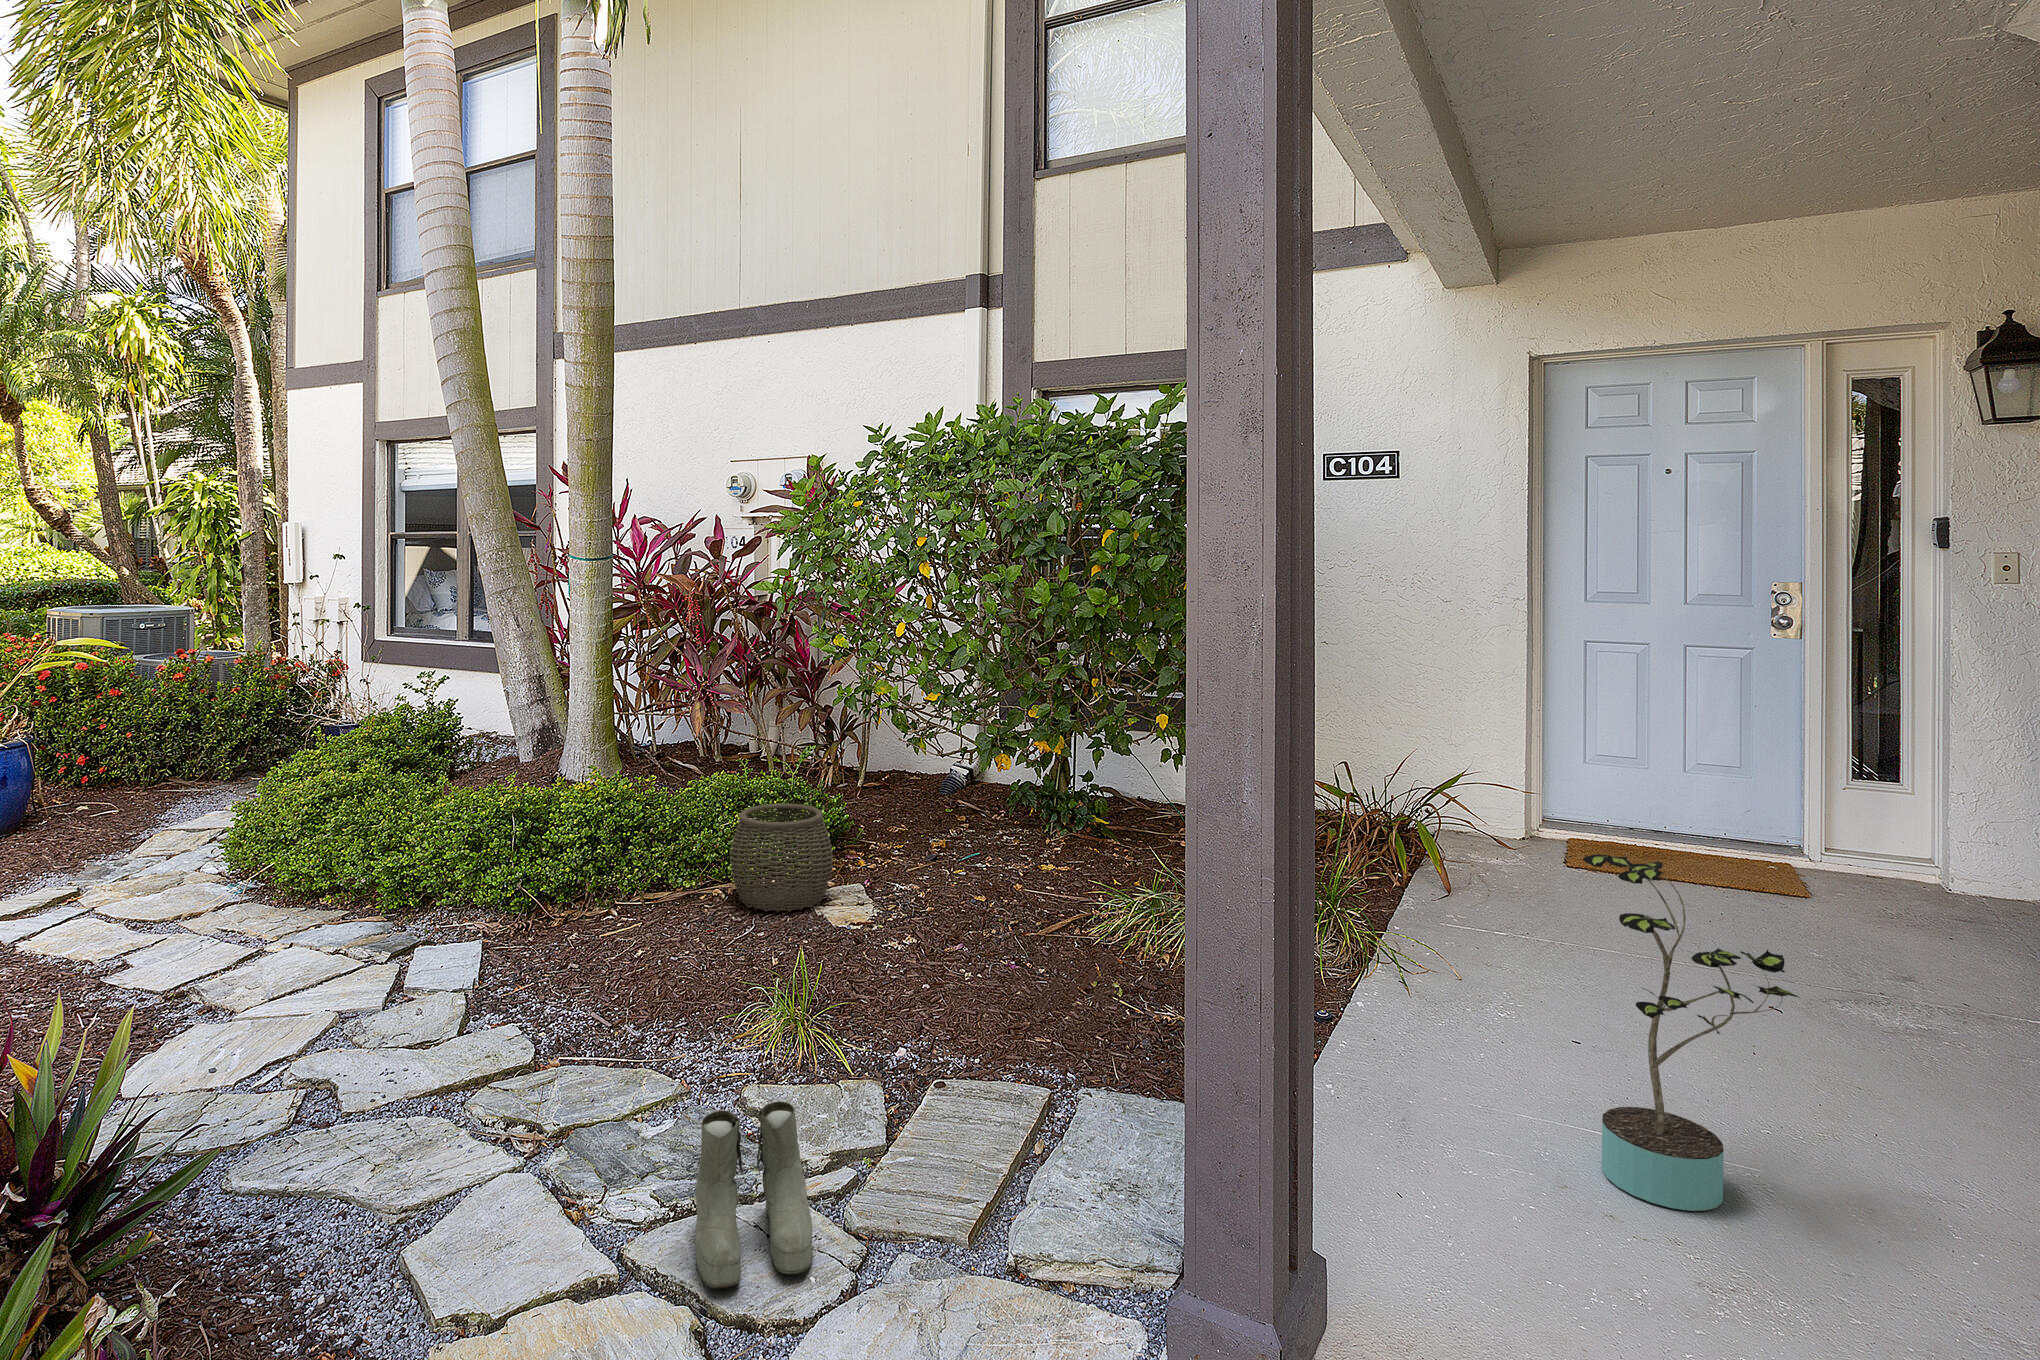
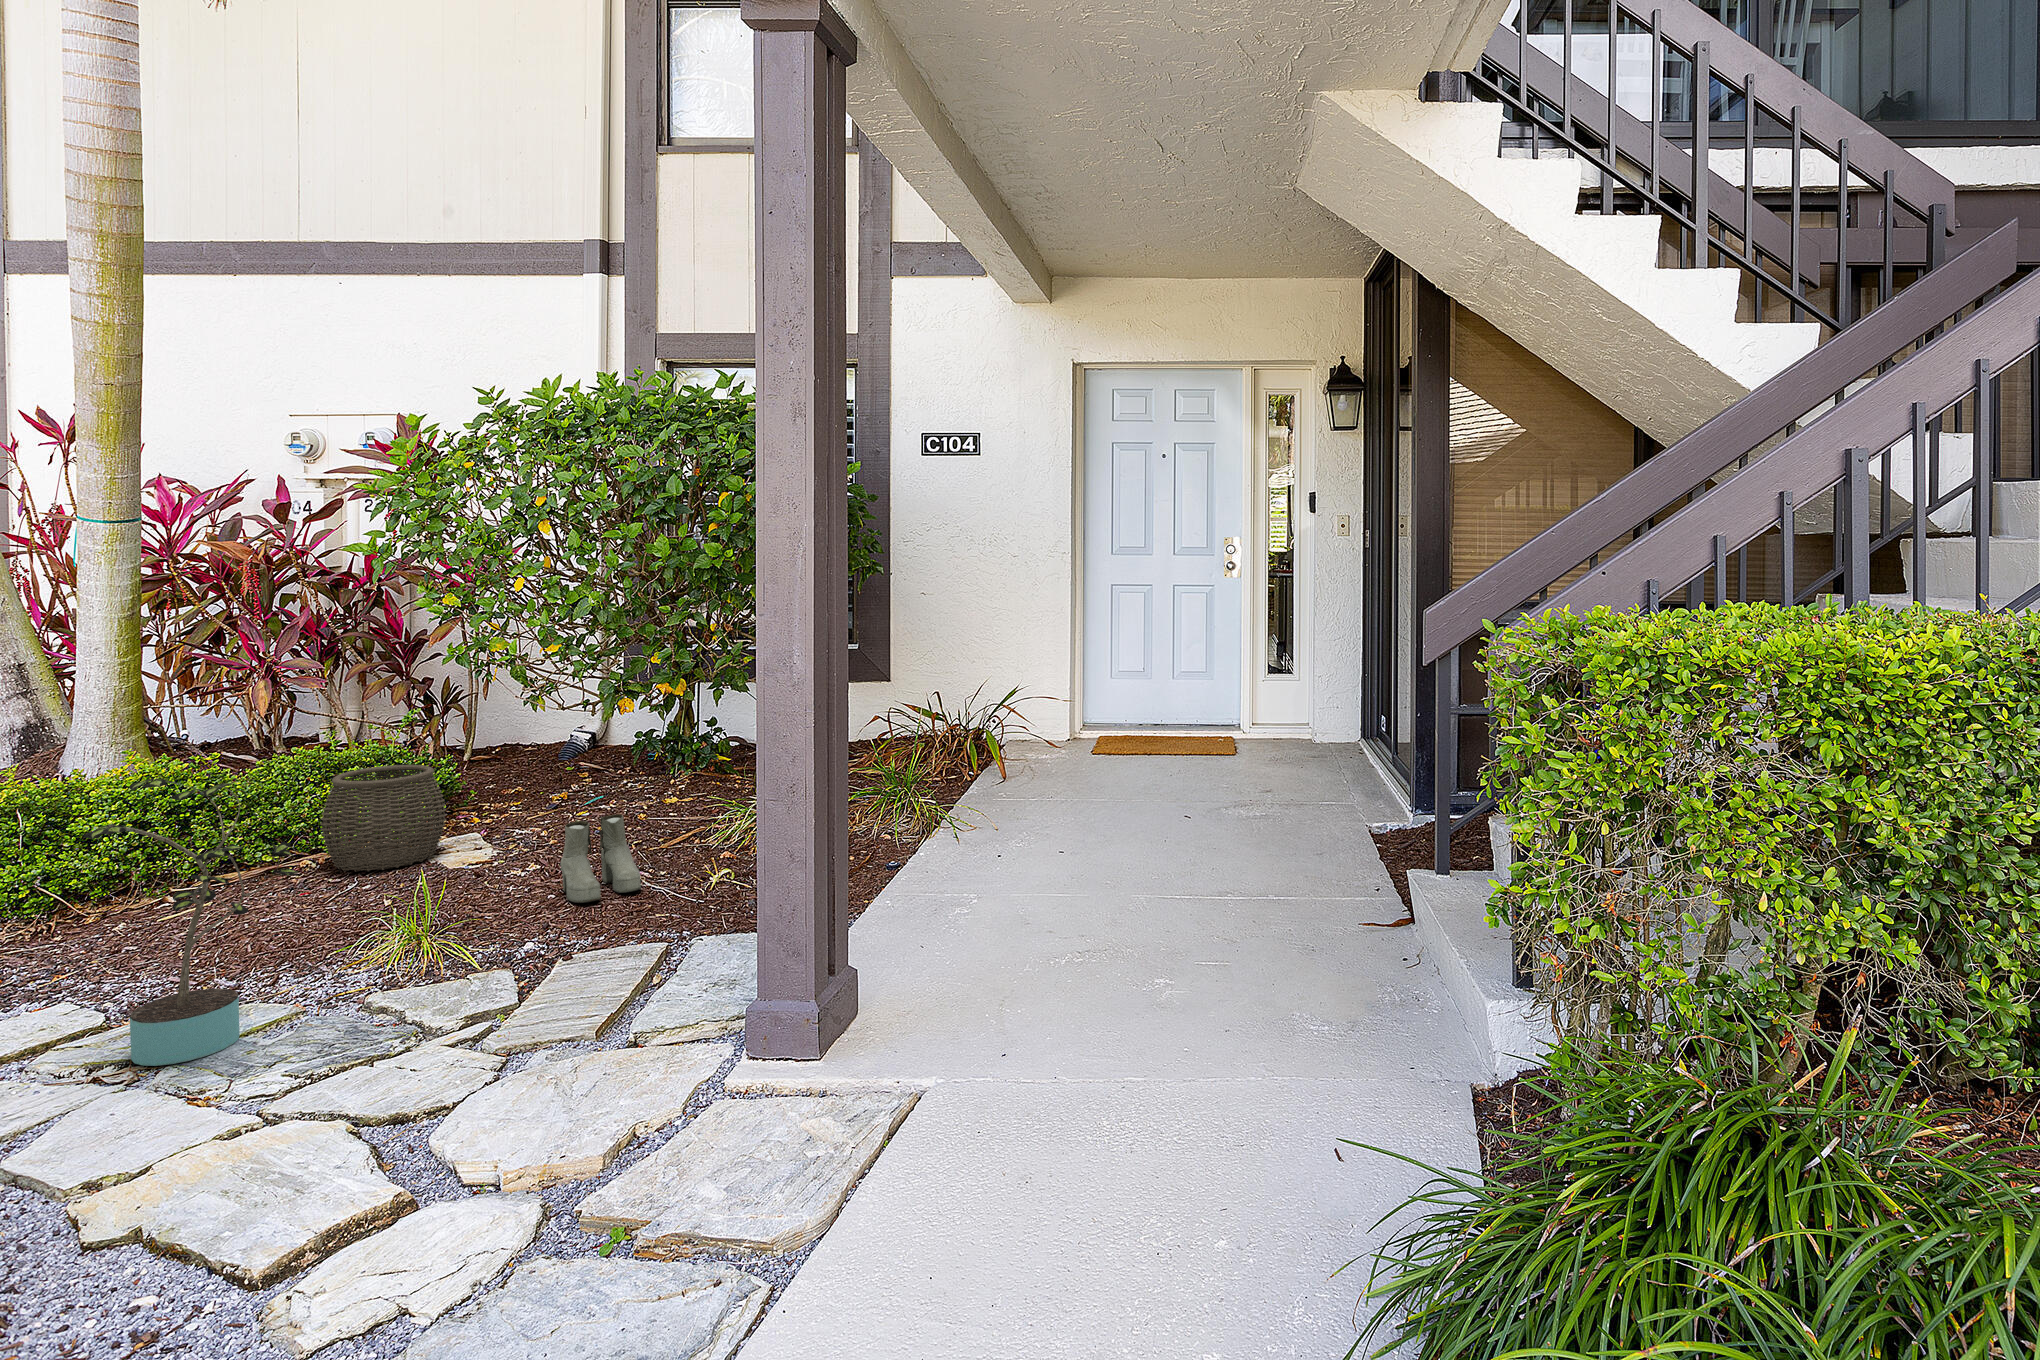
potted plant: present [1583,854,1799,1211] -> present [83,779,298,1066]
boots: present [695,1101,813,1289] -> present [560,814,641,903]

